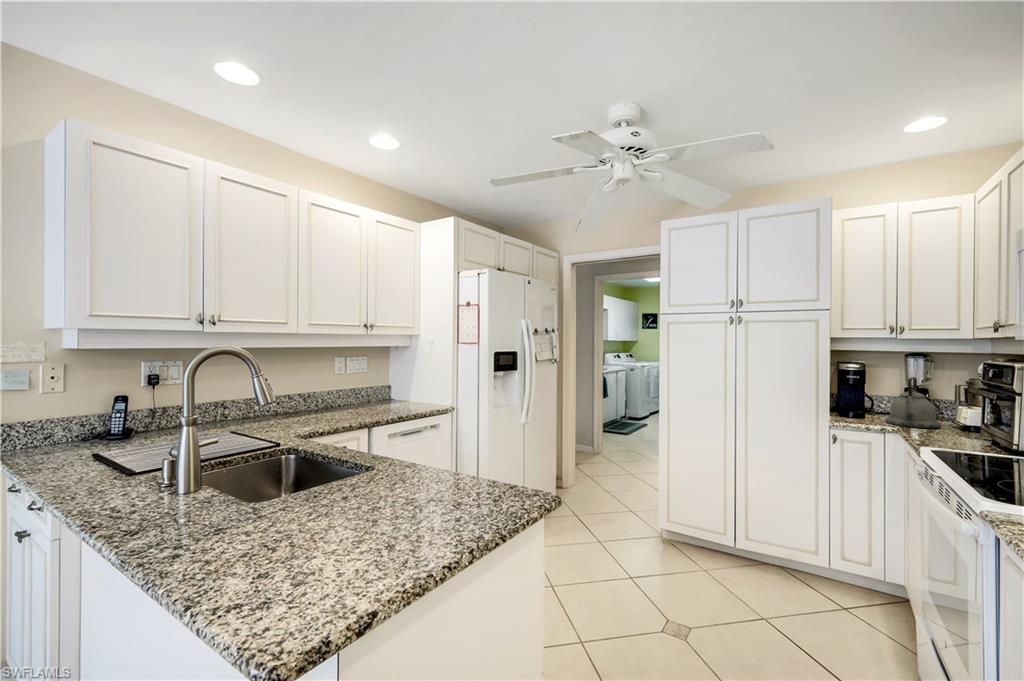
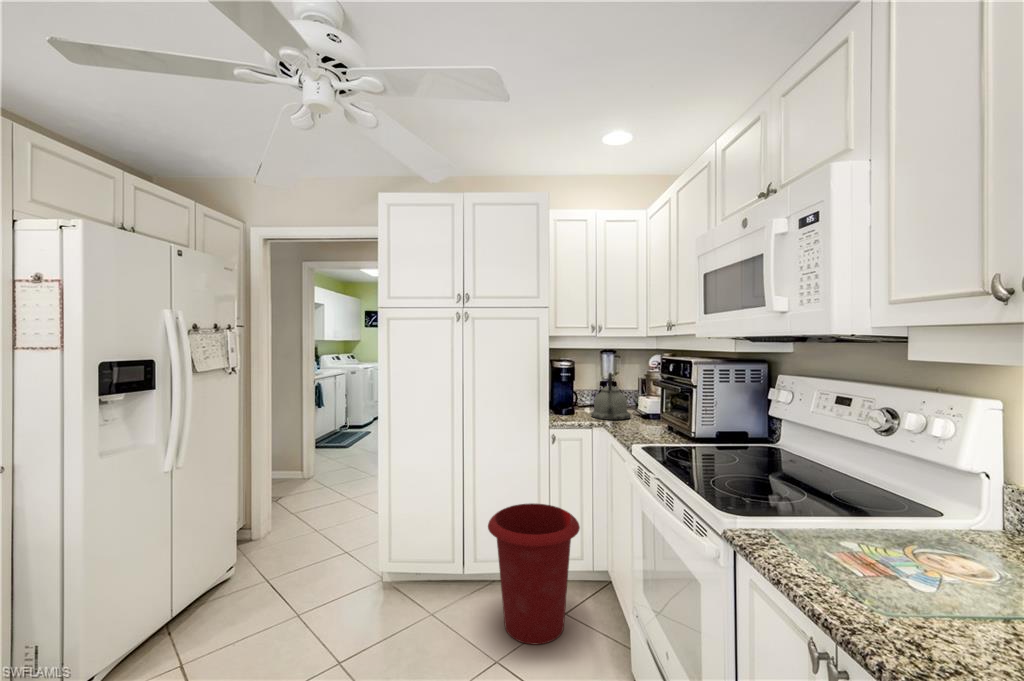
waste bin: none [758,493,859,620] -> present [488,503,580,645]

